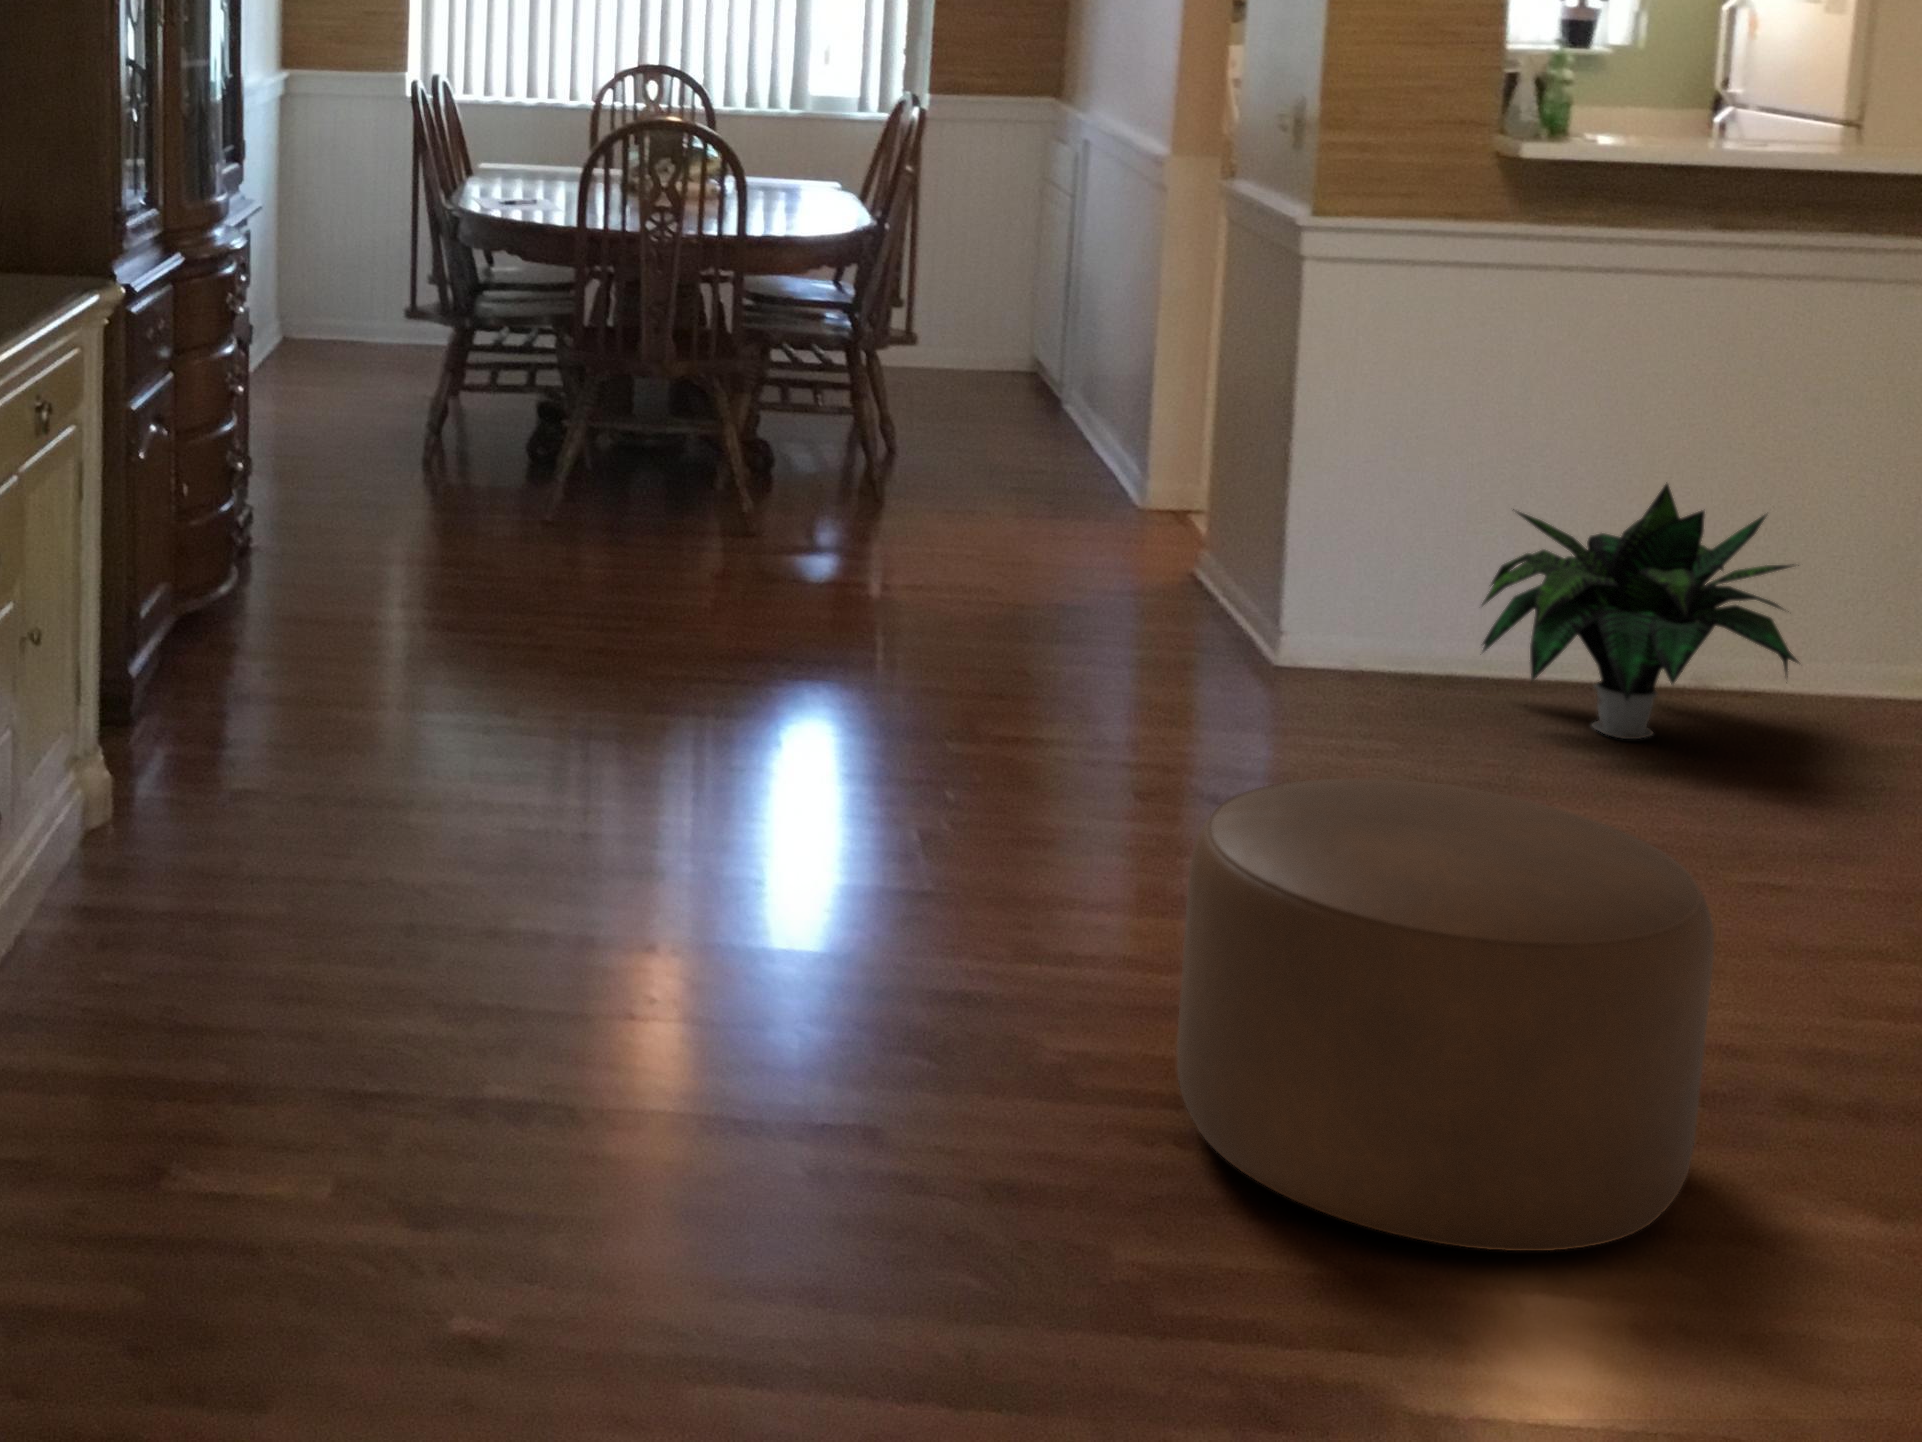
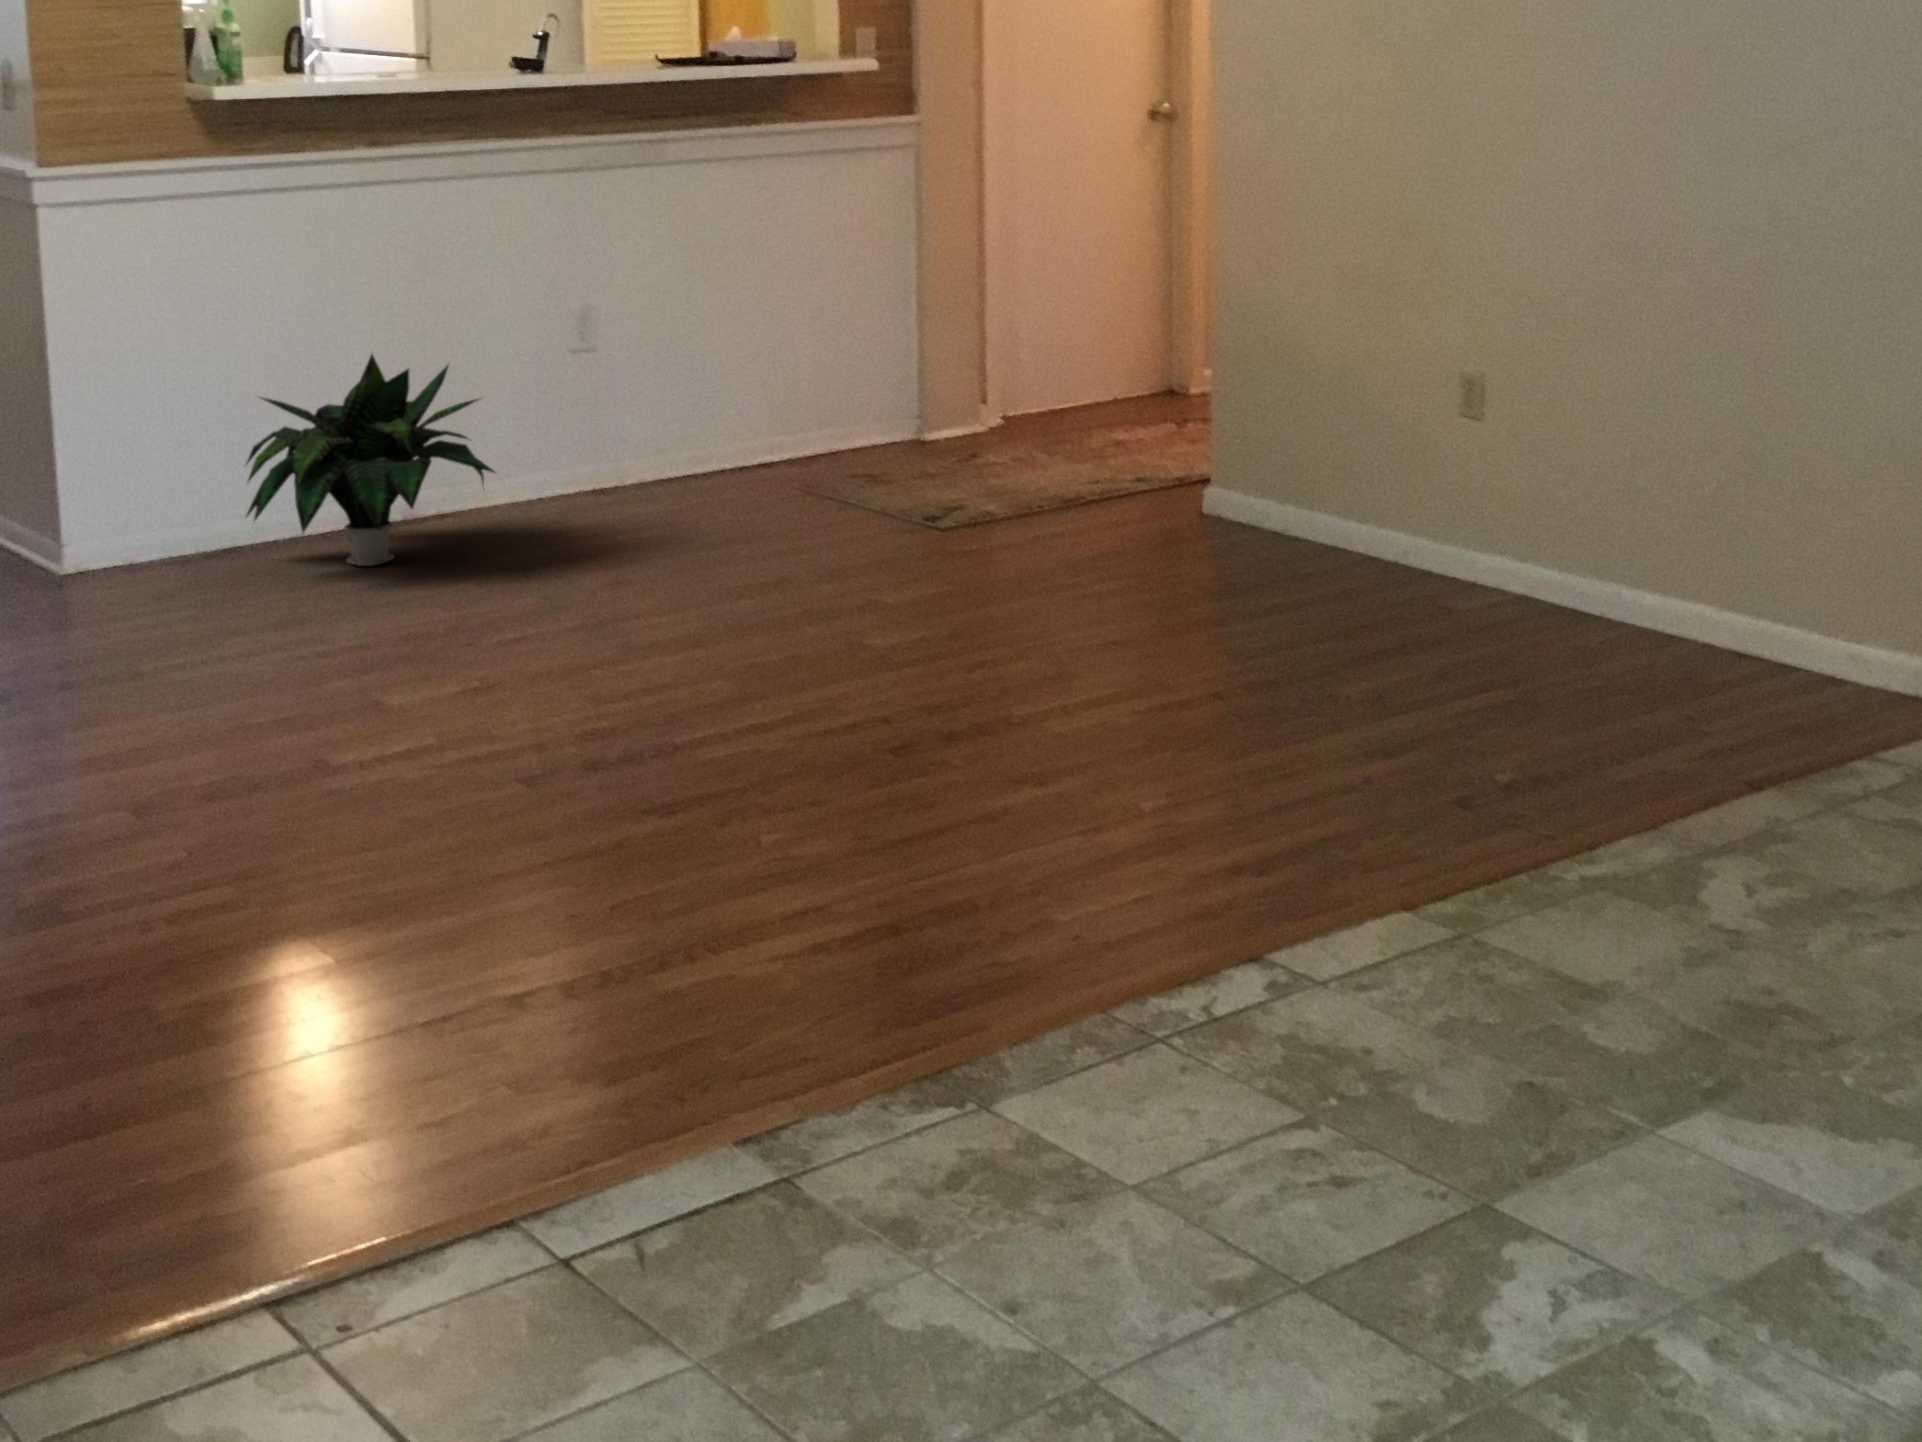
ottoman: present [1177,778,1714,1251] -> none [158,592,564,936]

